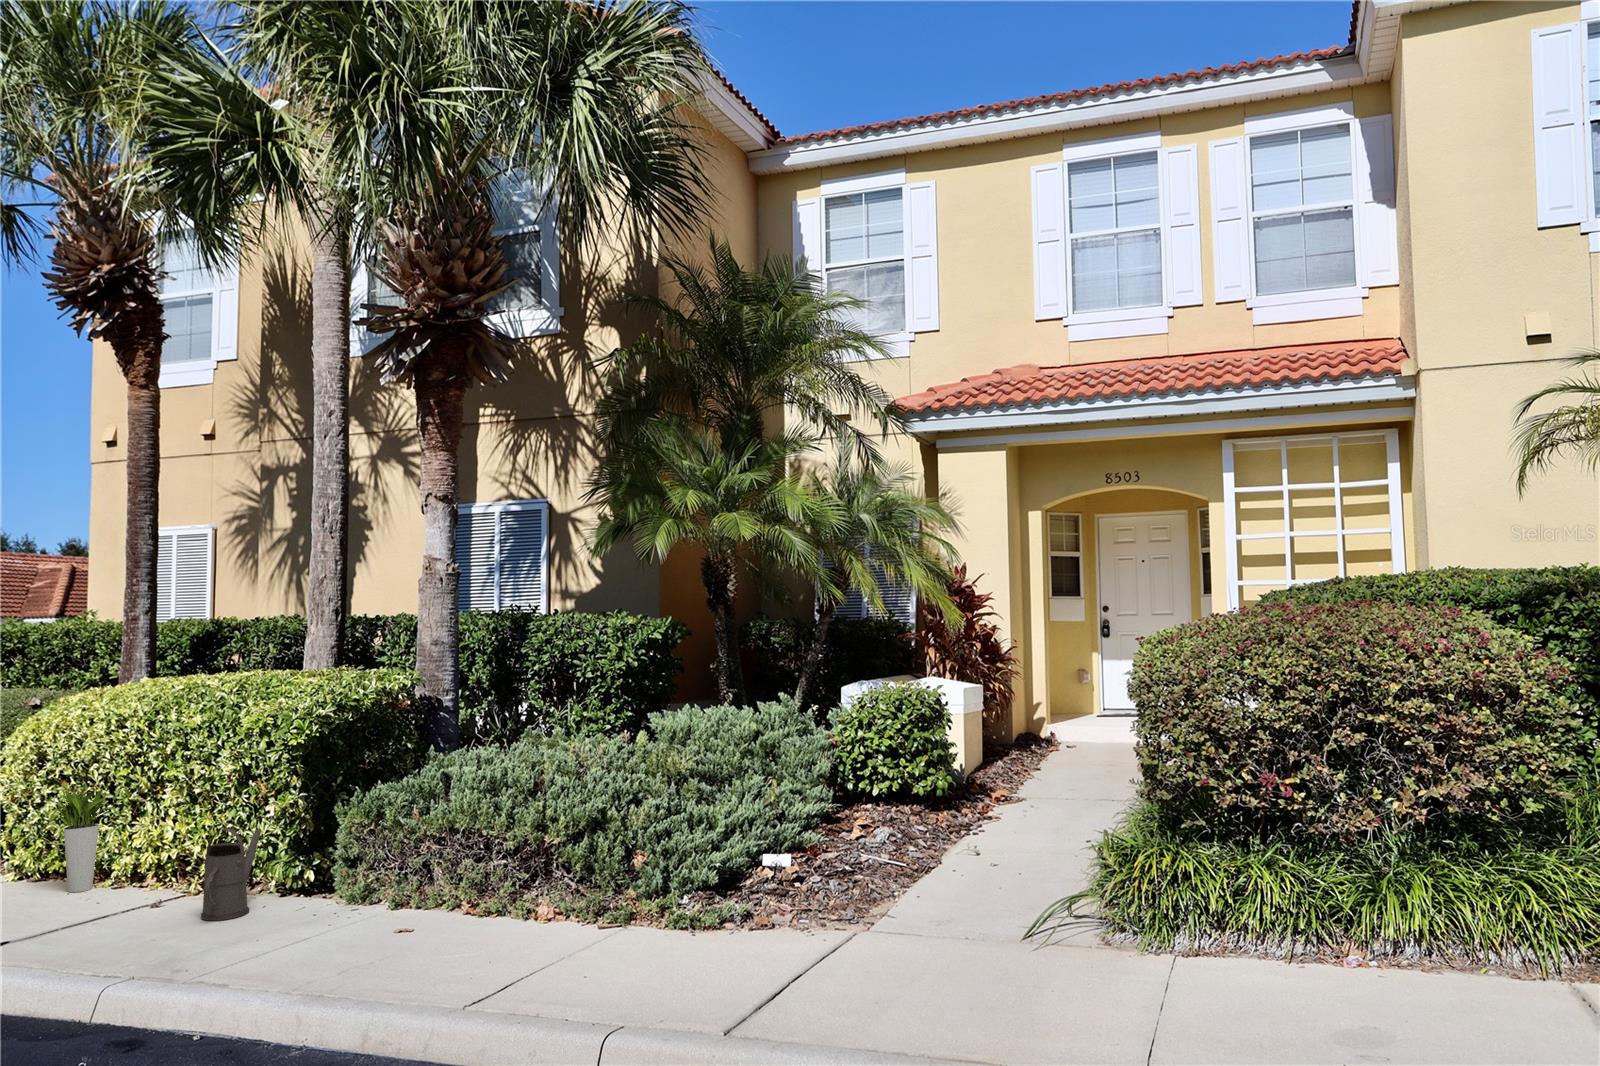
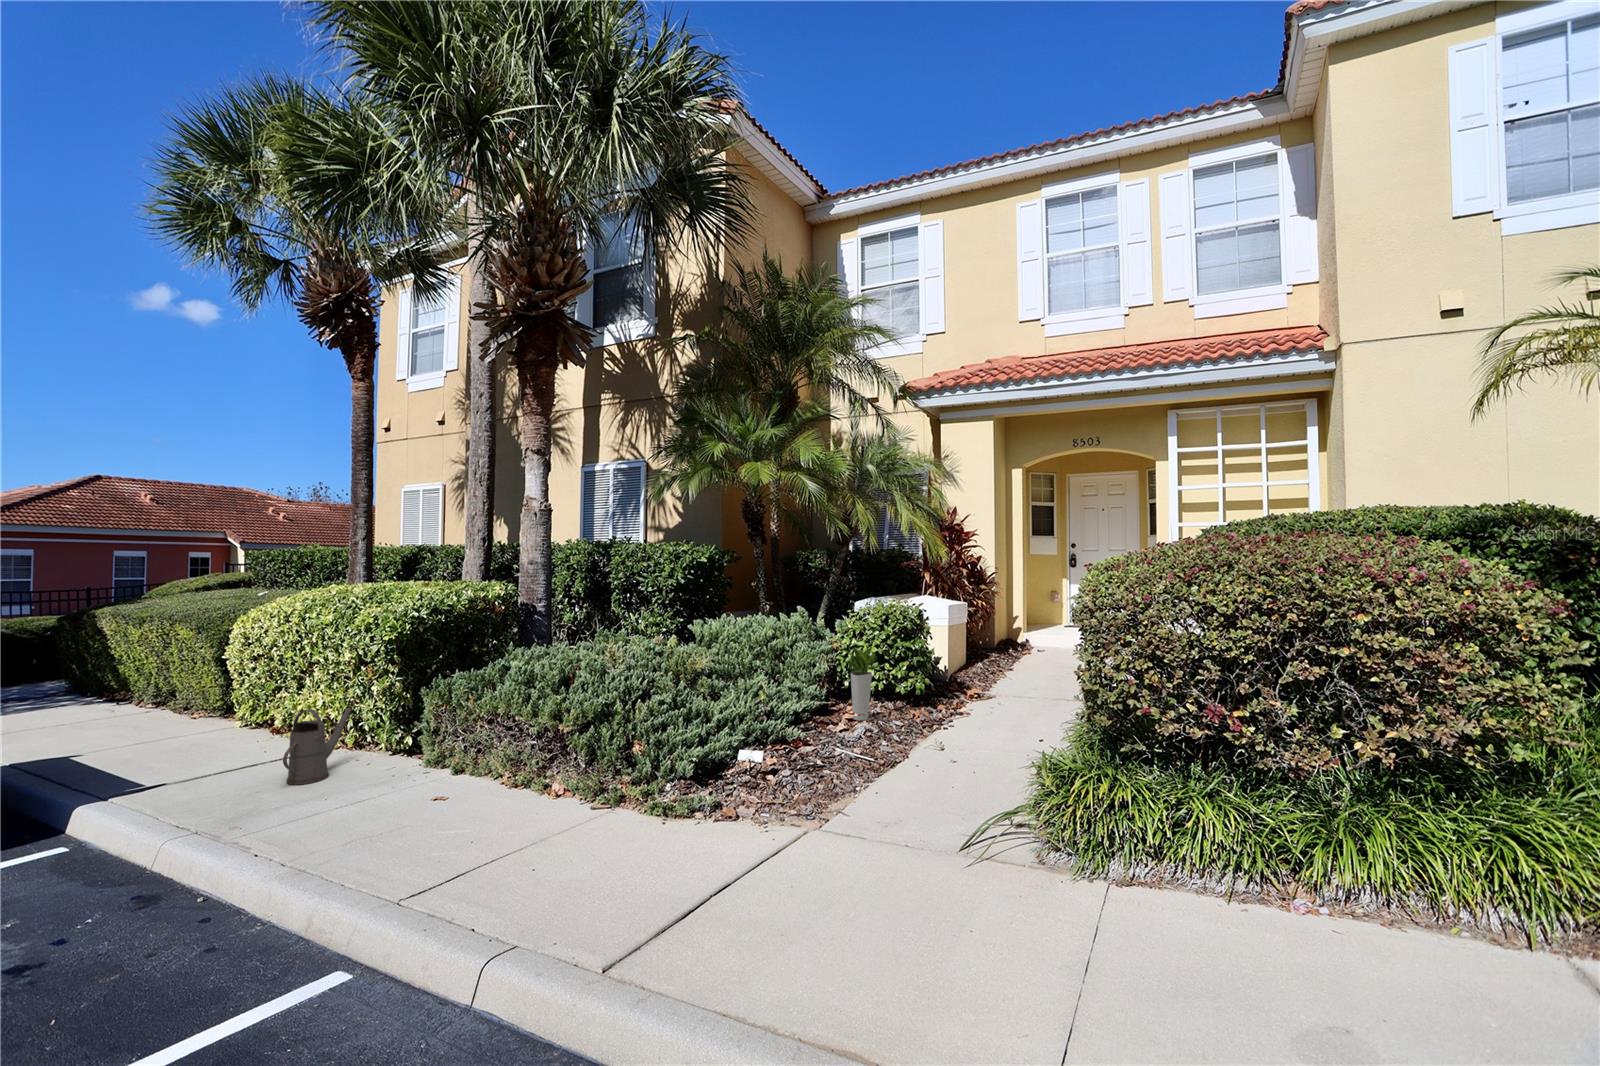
planter: present [56,789,110,892] -> present [846,647,876,720]

